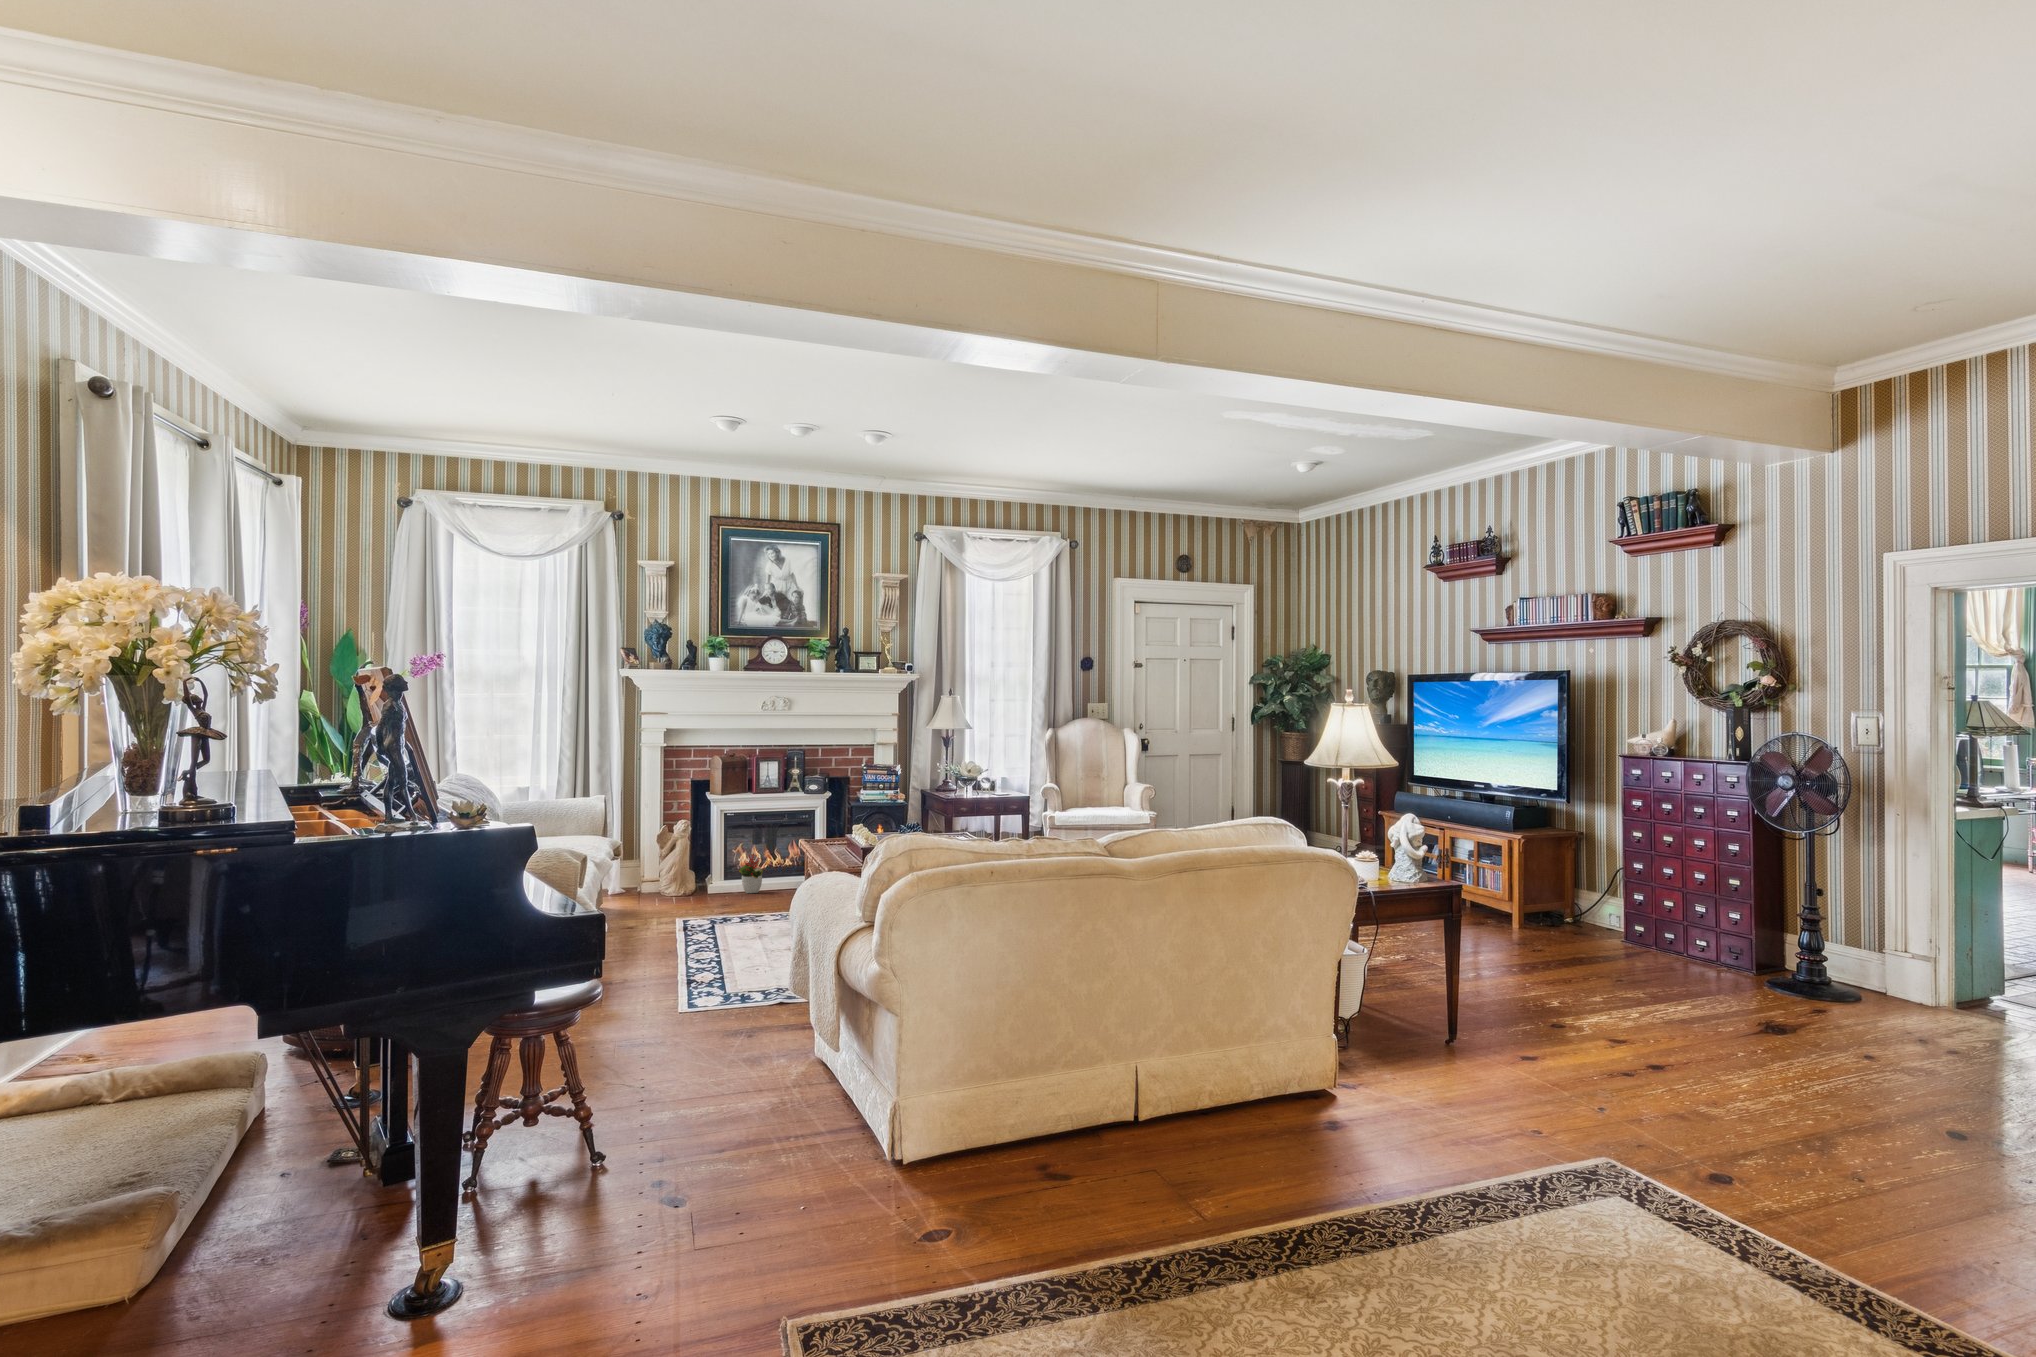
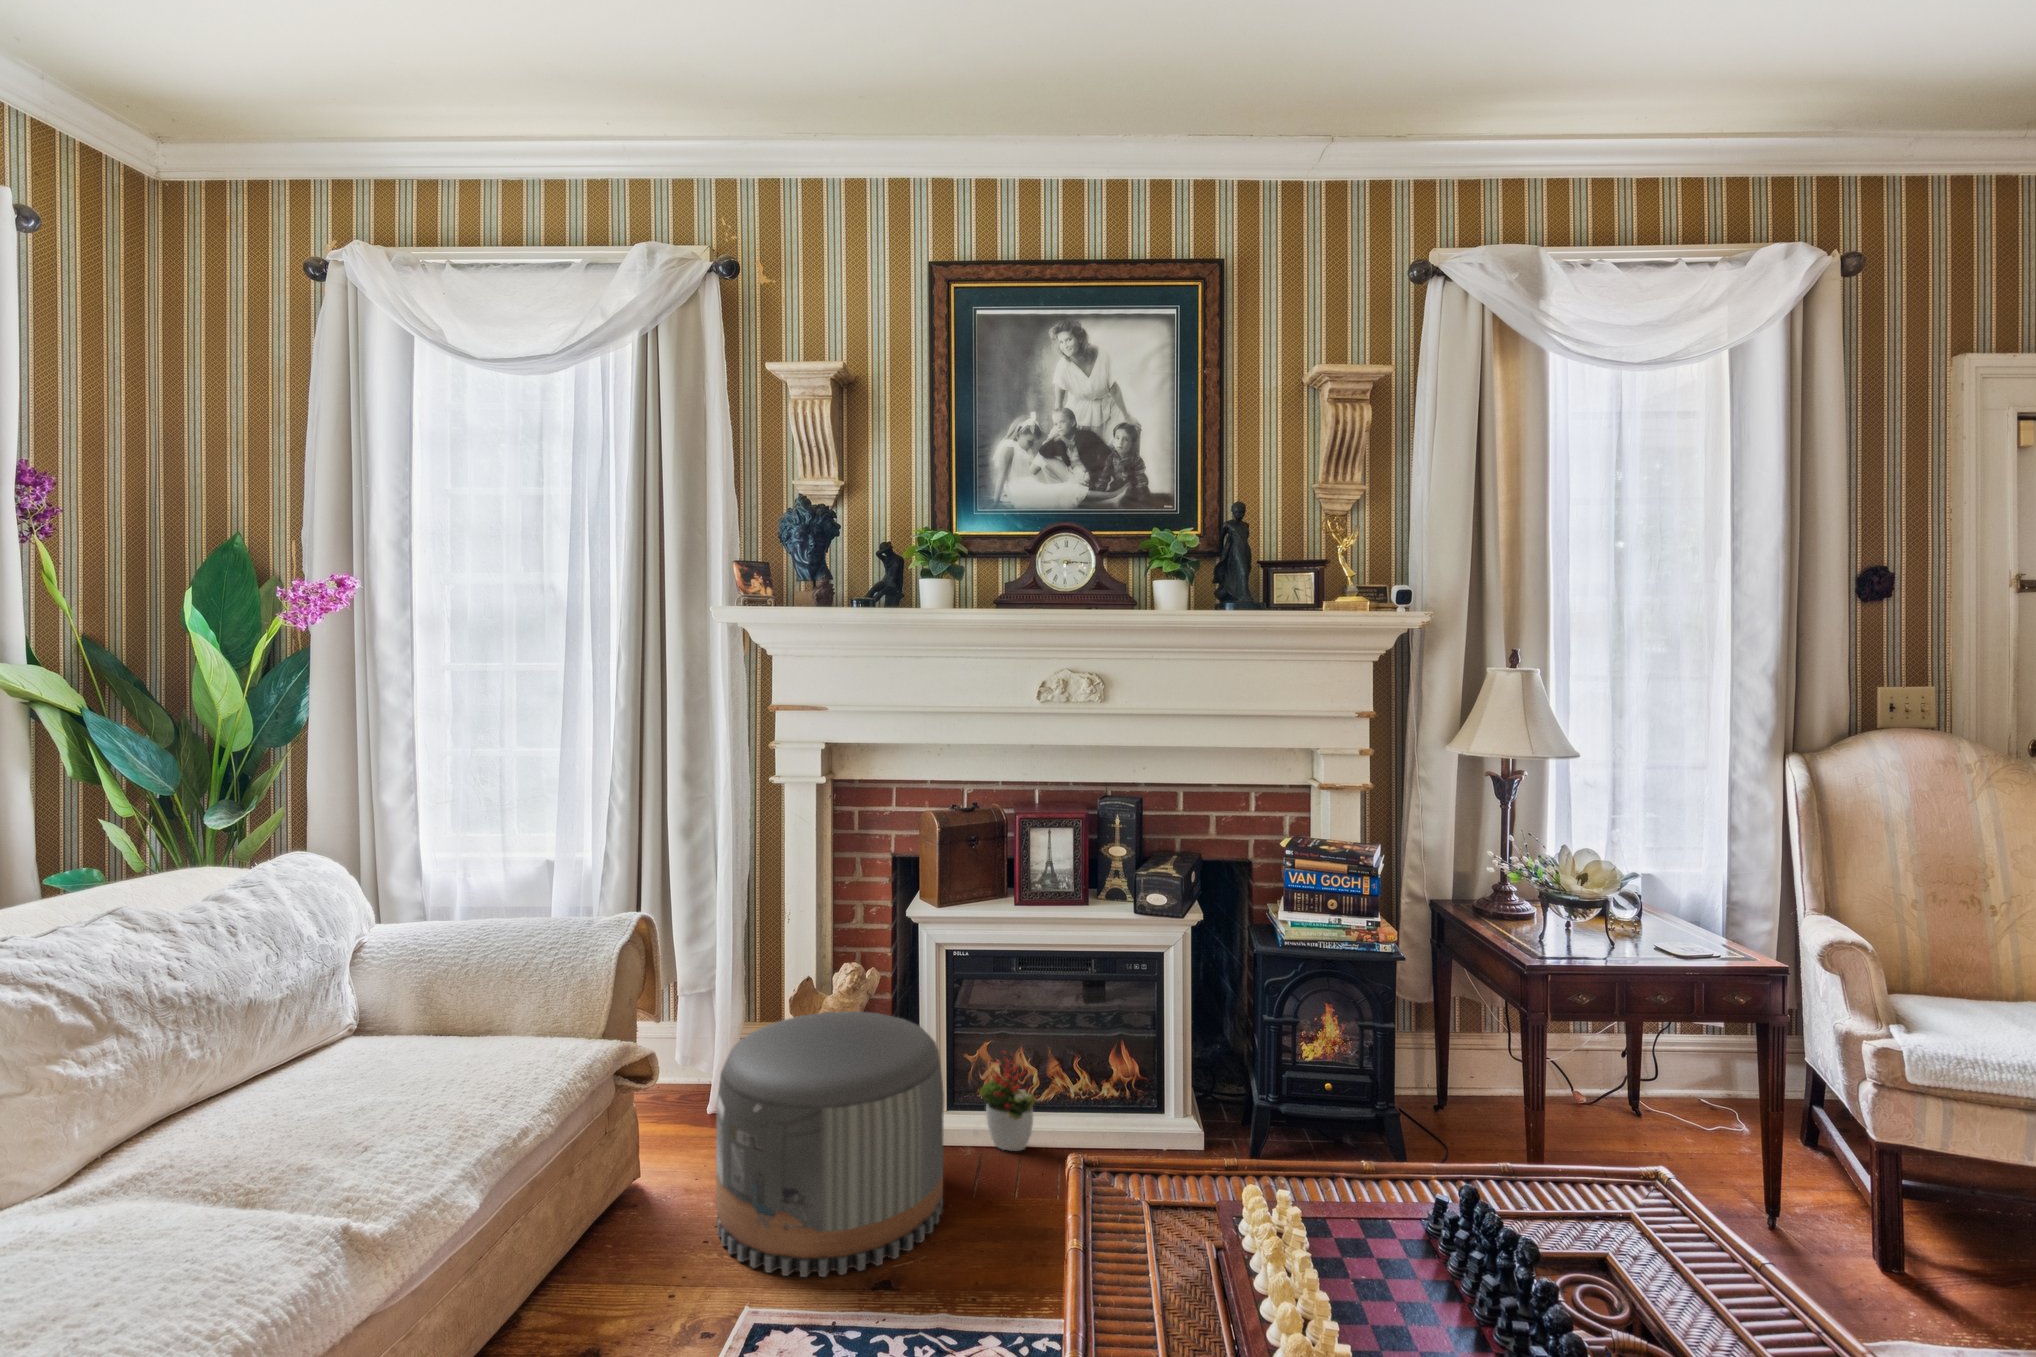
pouf: none [644,835,734,915] -> present [716,1011,944,1277]

